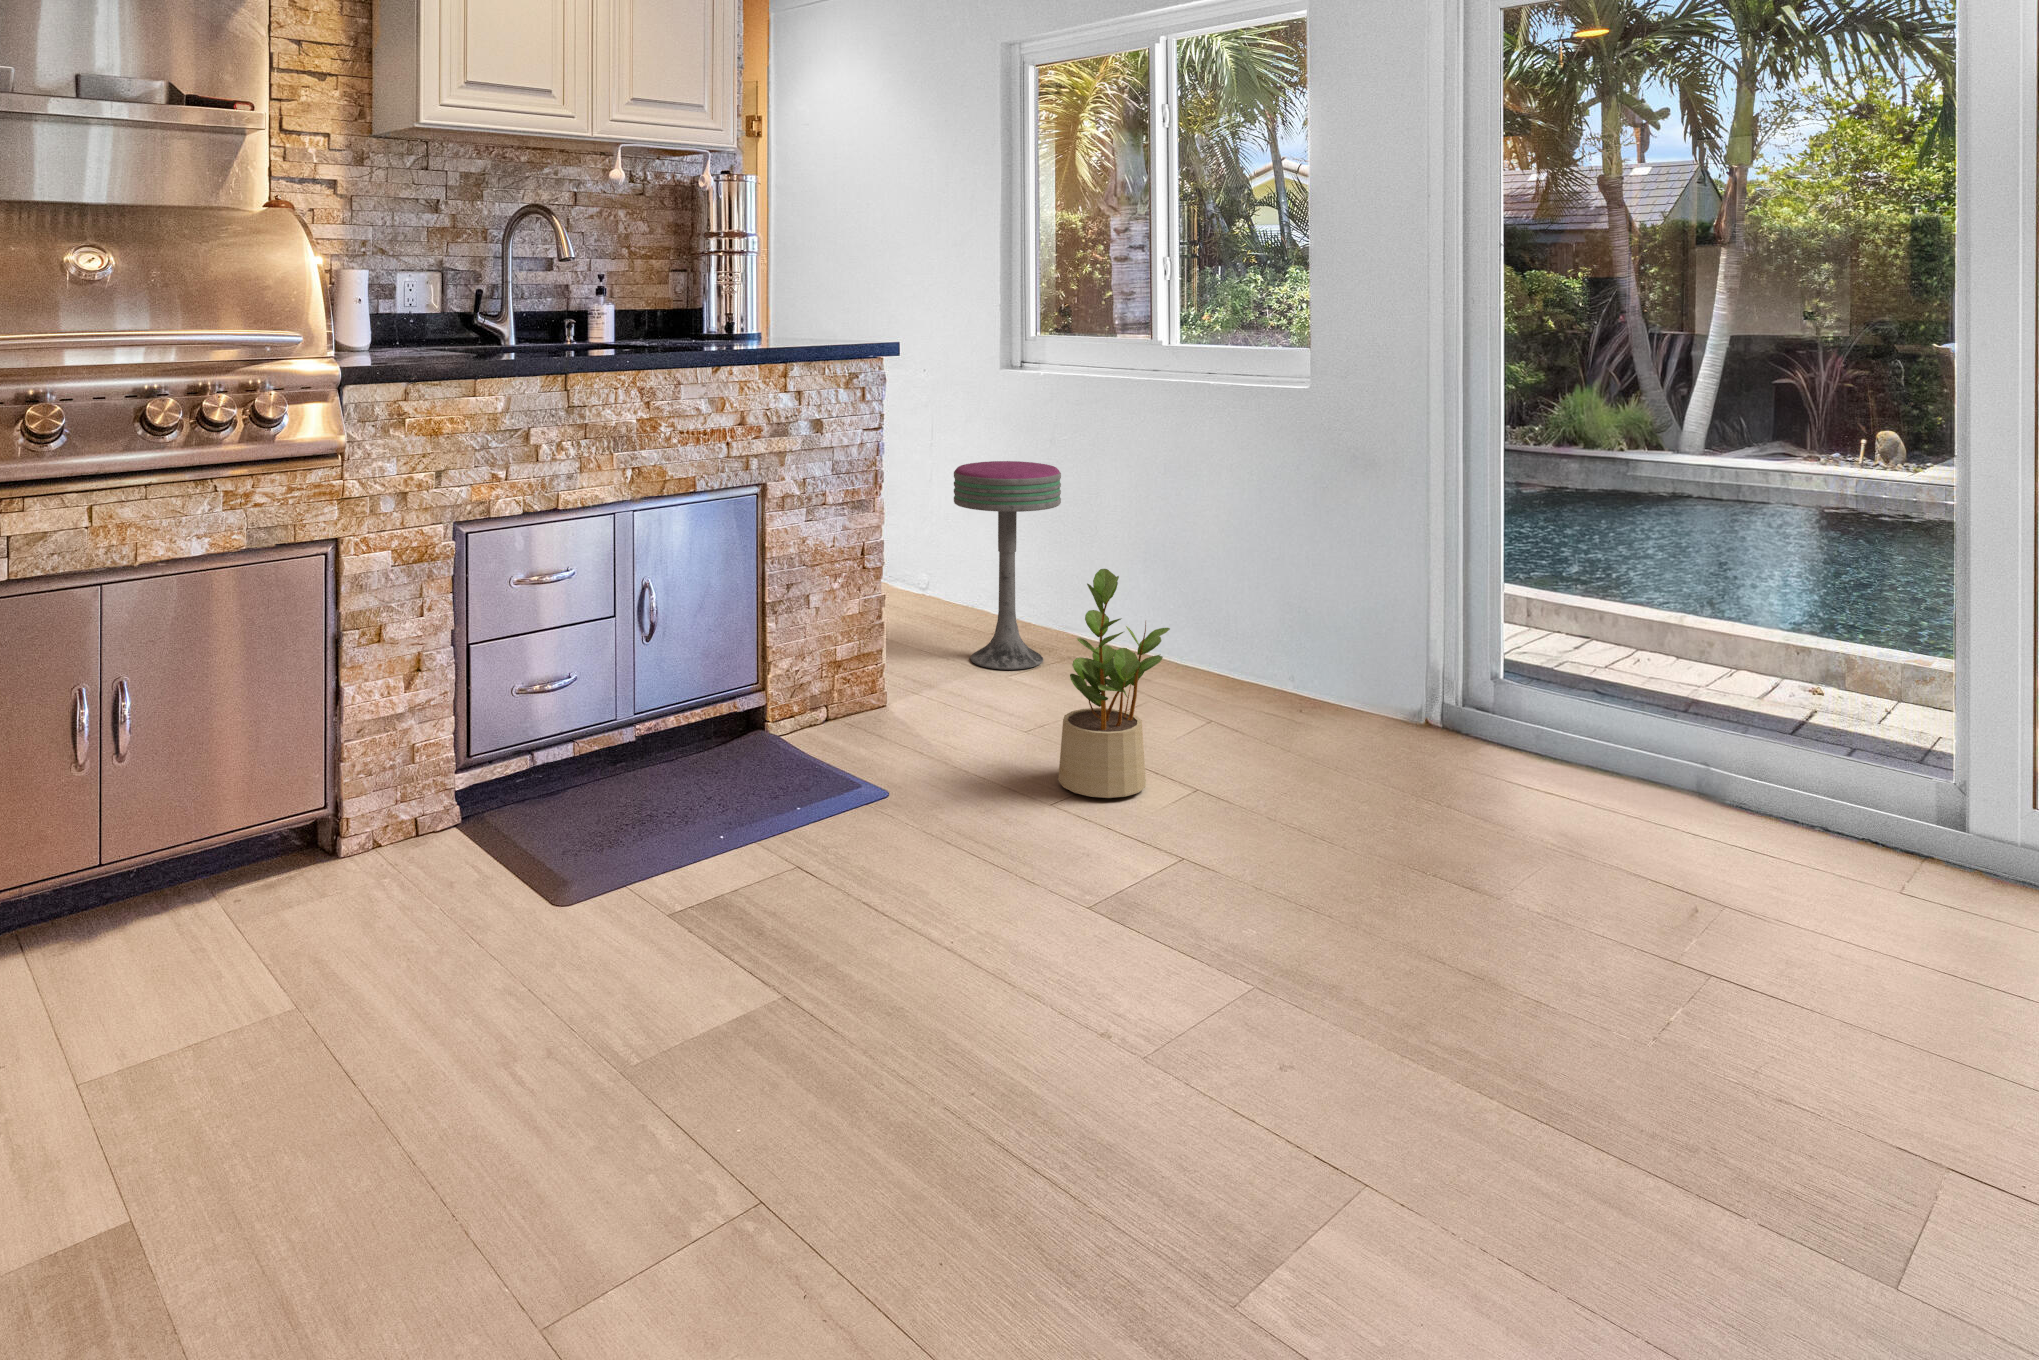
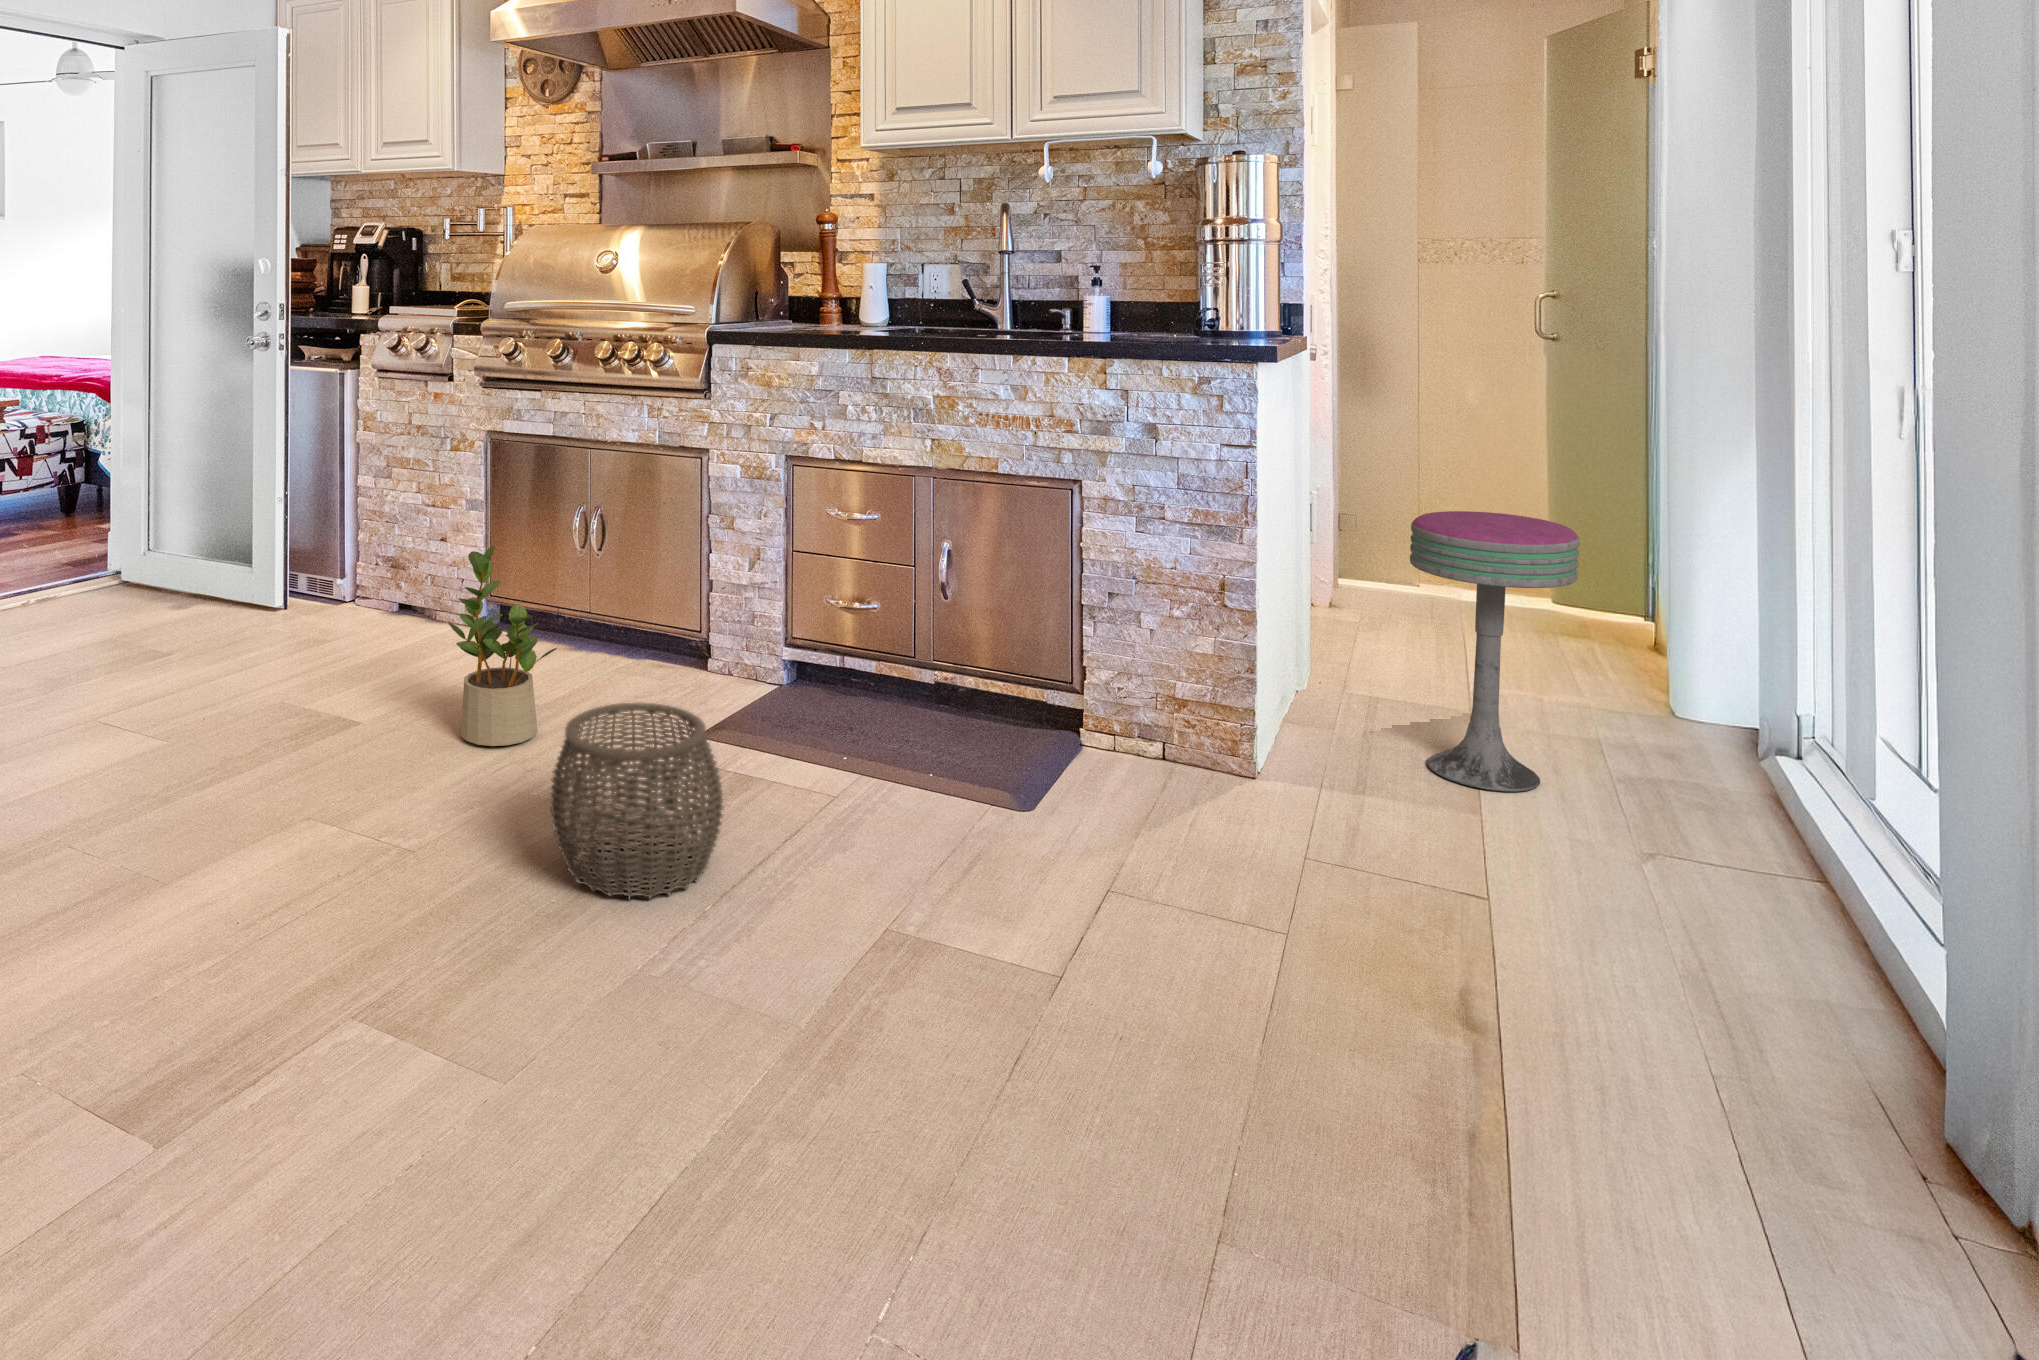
potted plant: present [1058,569,1170,798] -> present [449,545,557,746]
woven basket: none [837,803,1067,1075] -> present [550,703,723,898]

